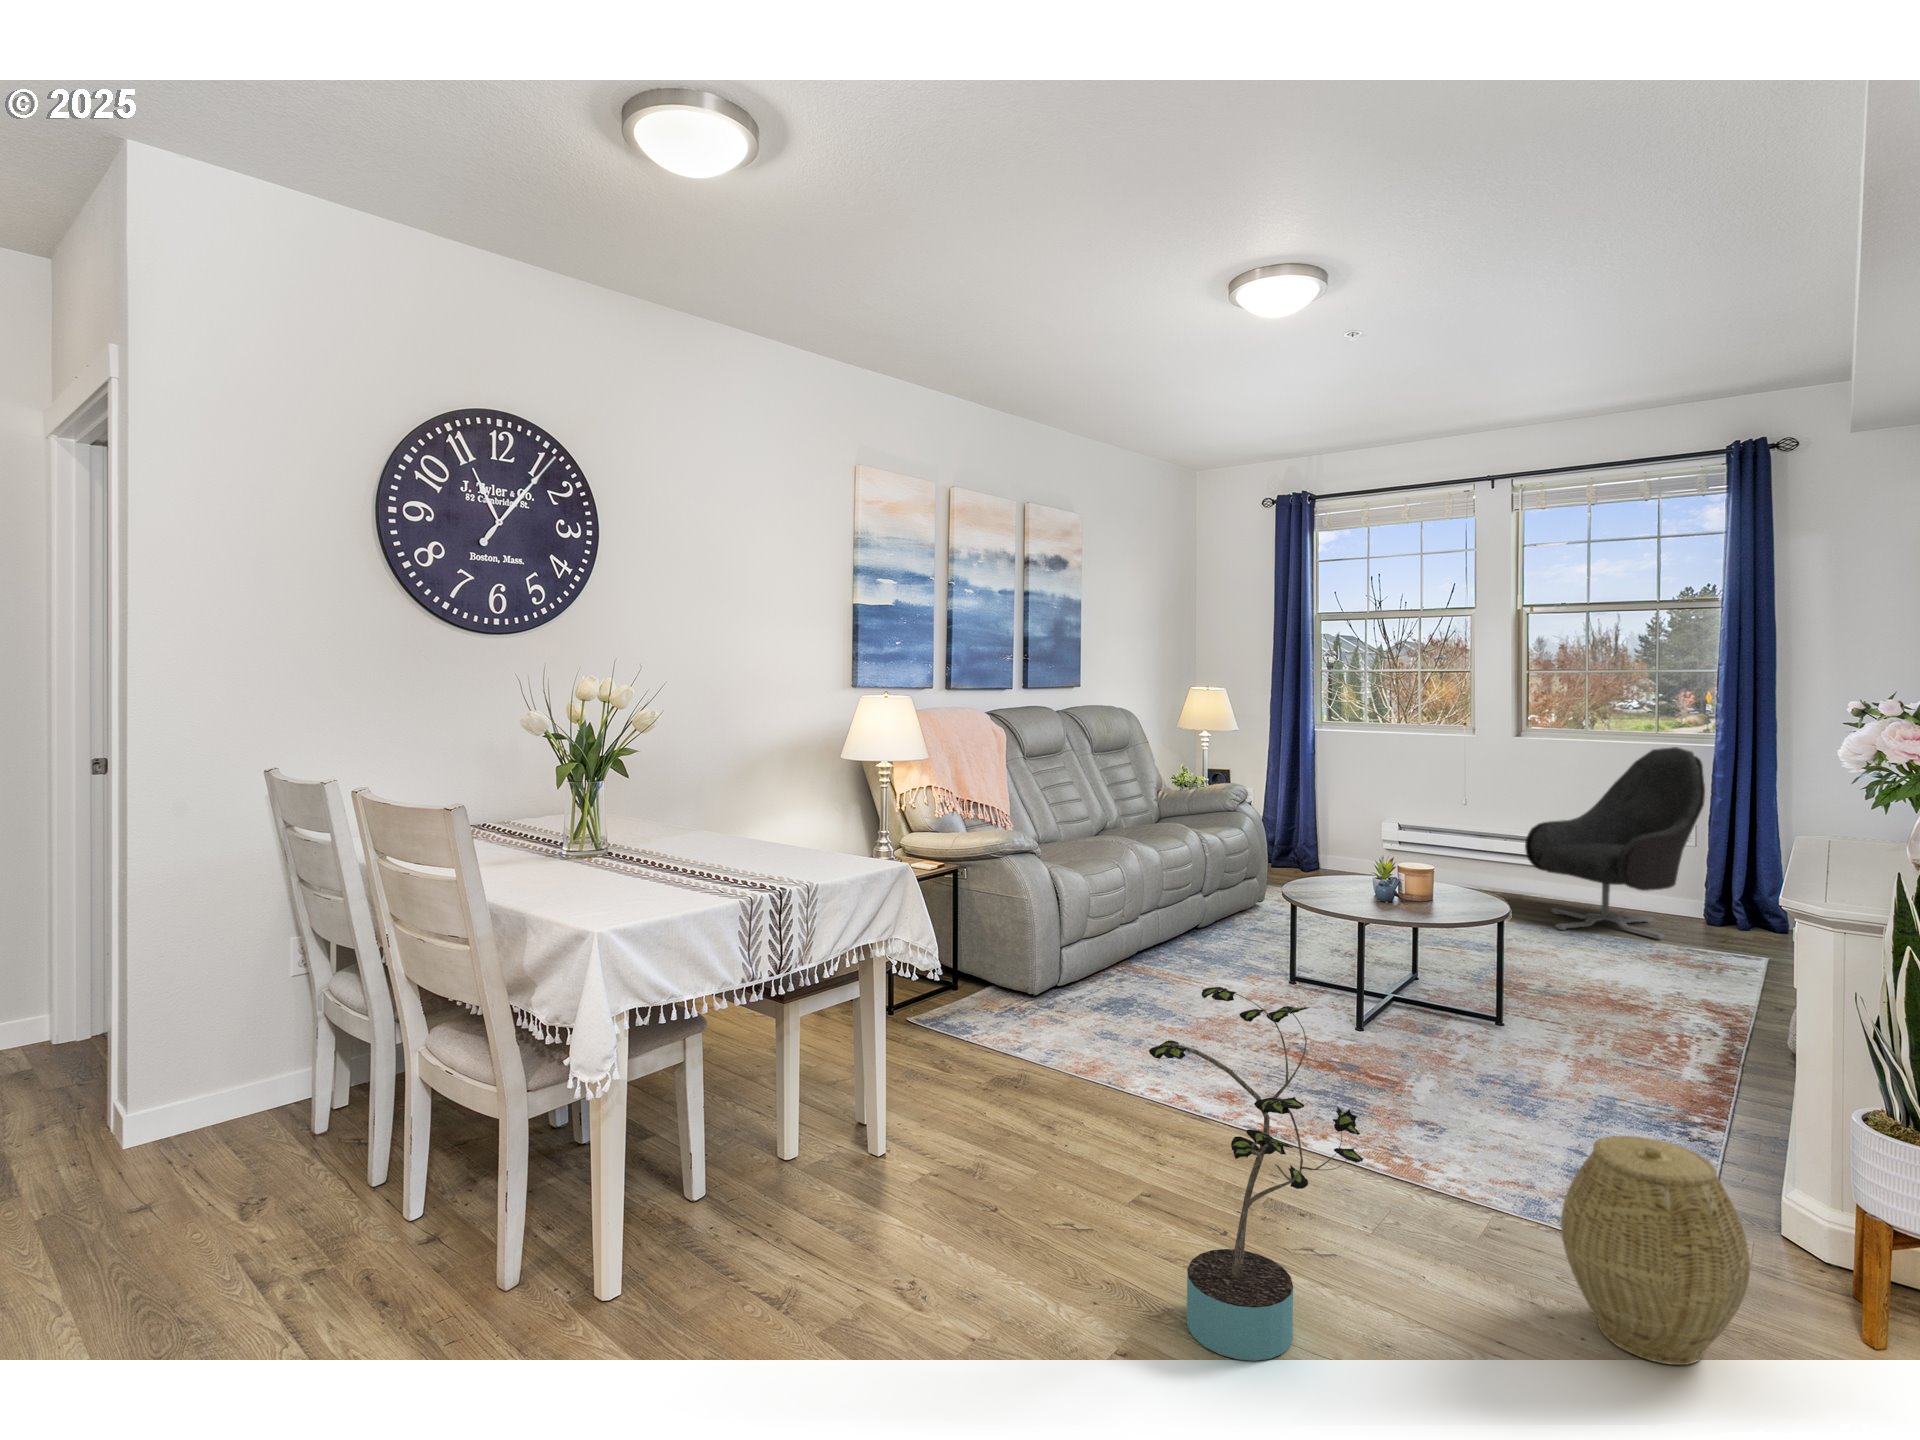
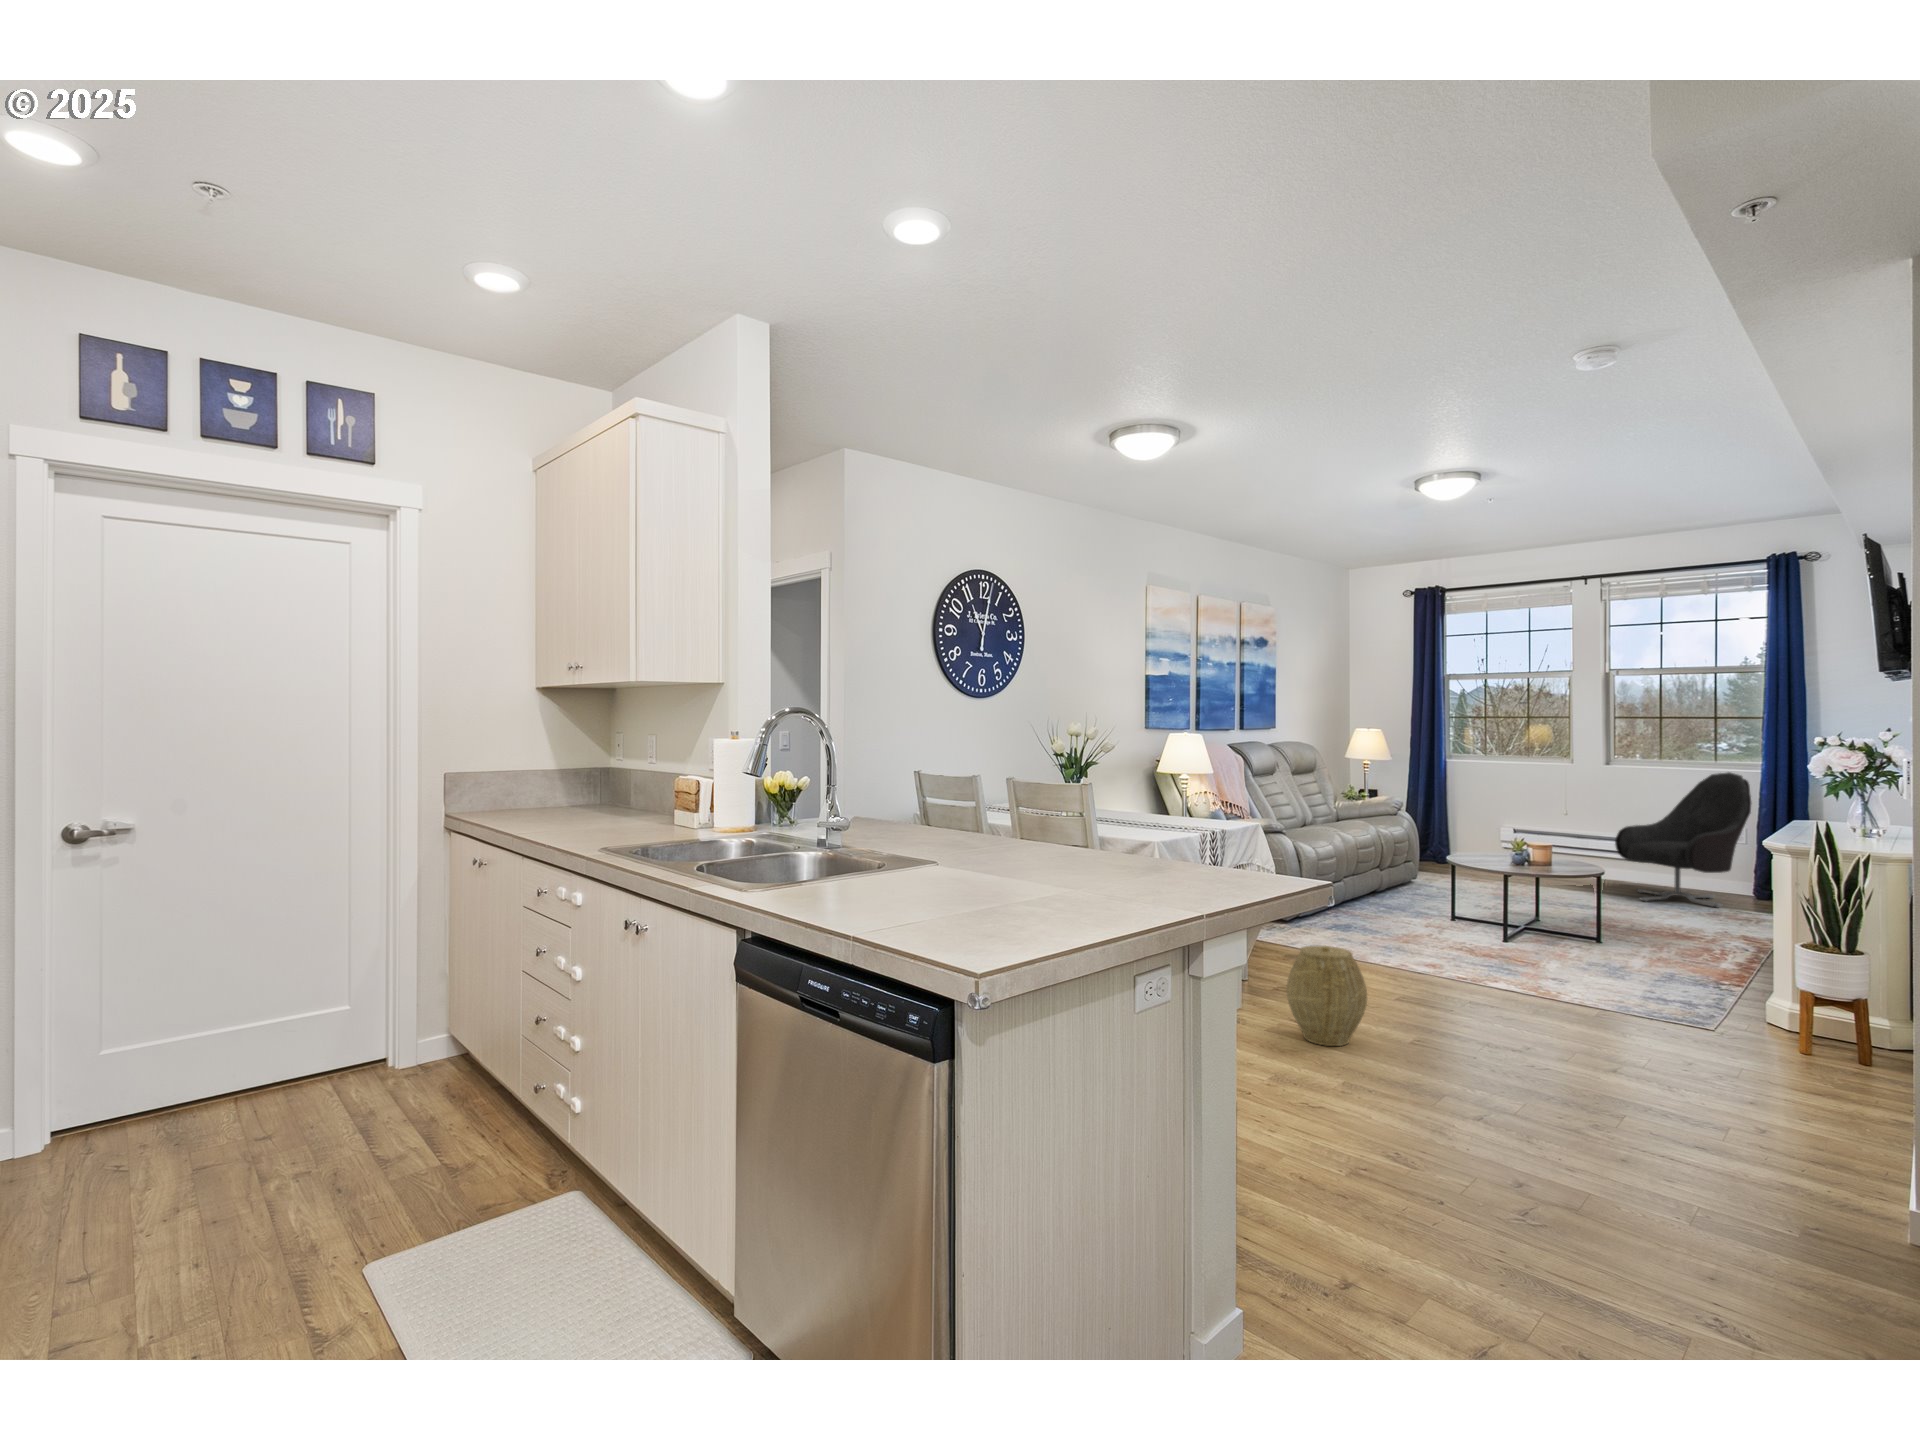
potted plant: present [1149,987,1363,1361] -> none [1429,878,1542,1053]
woven basket: present [1561,1136,1750,1365] -> present [1286,946,1367,1046]

